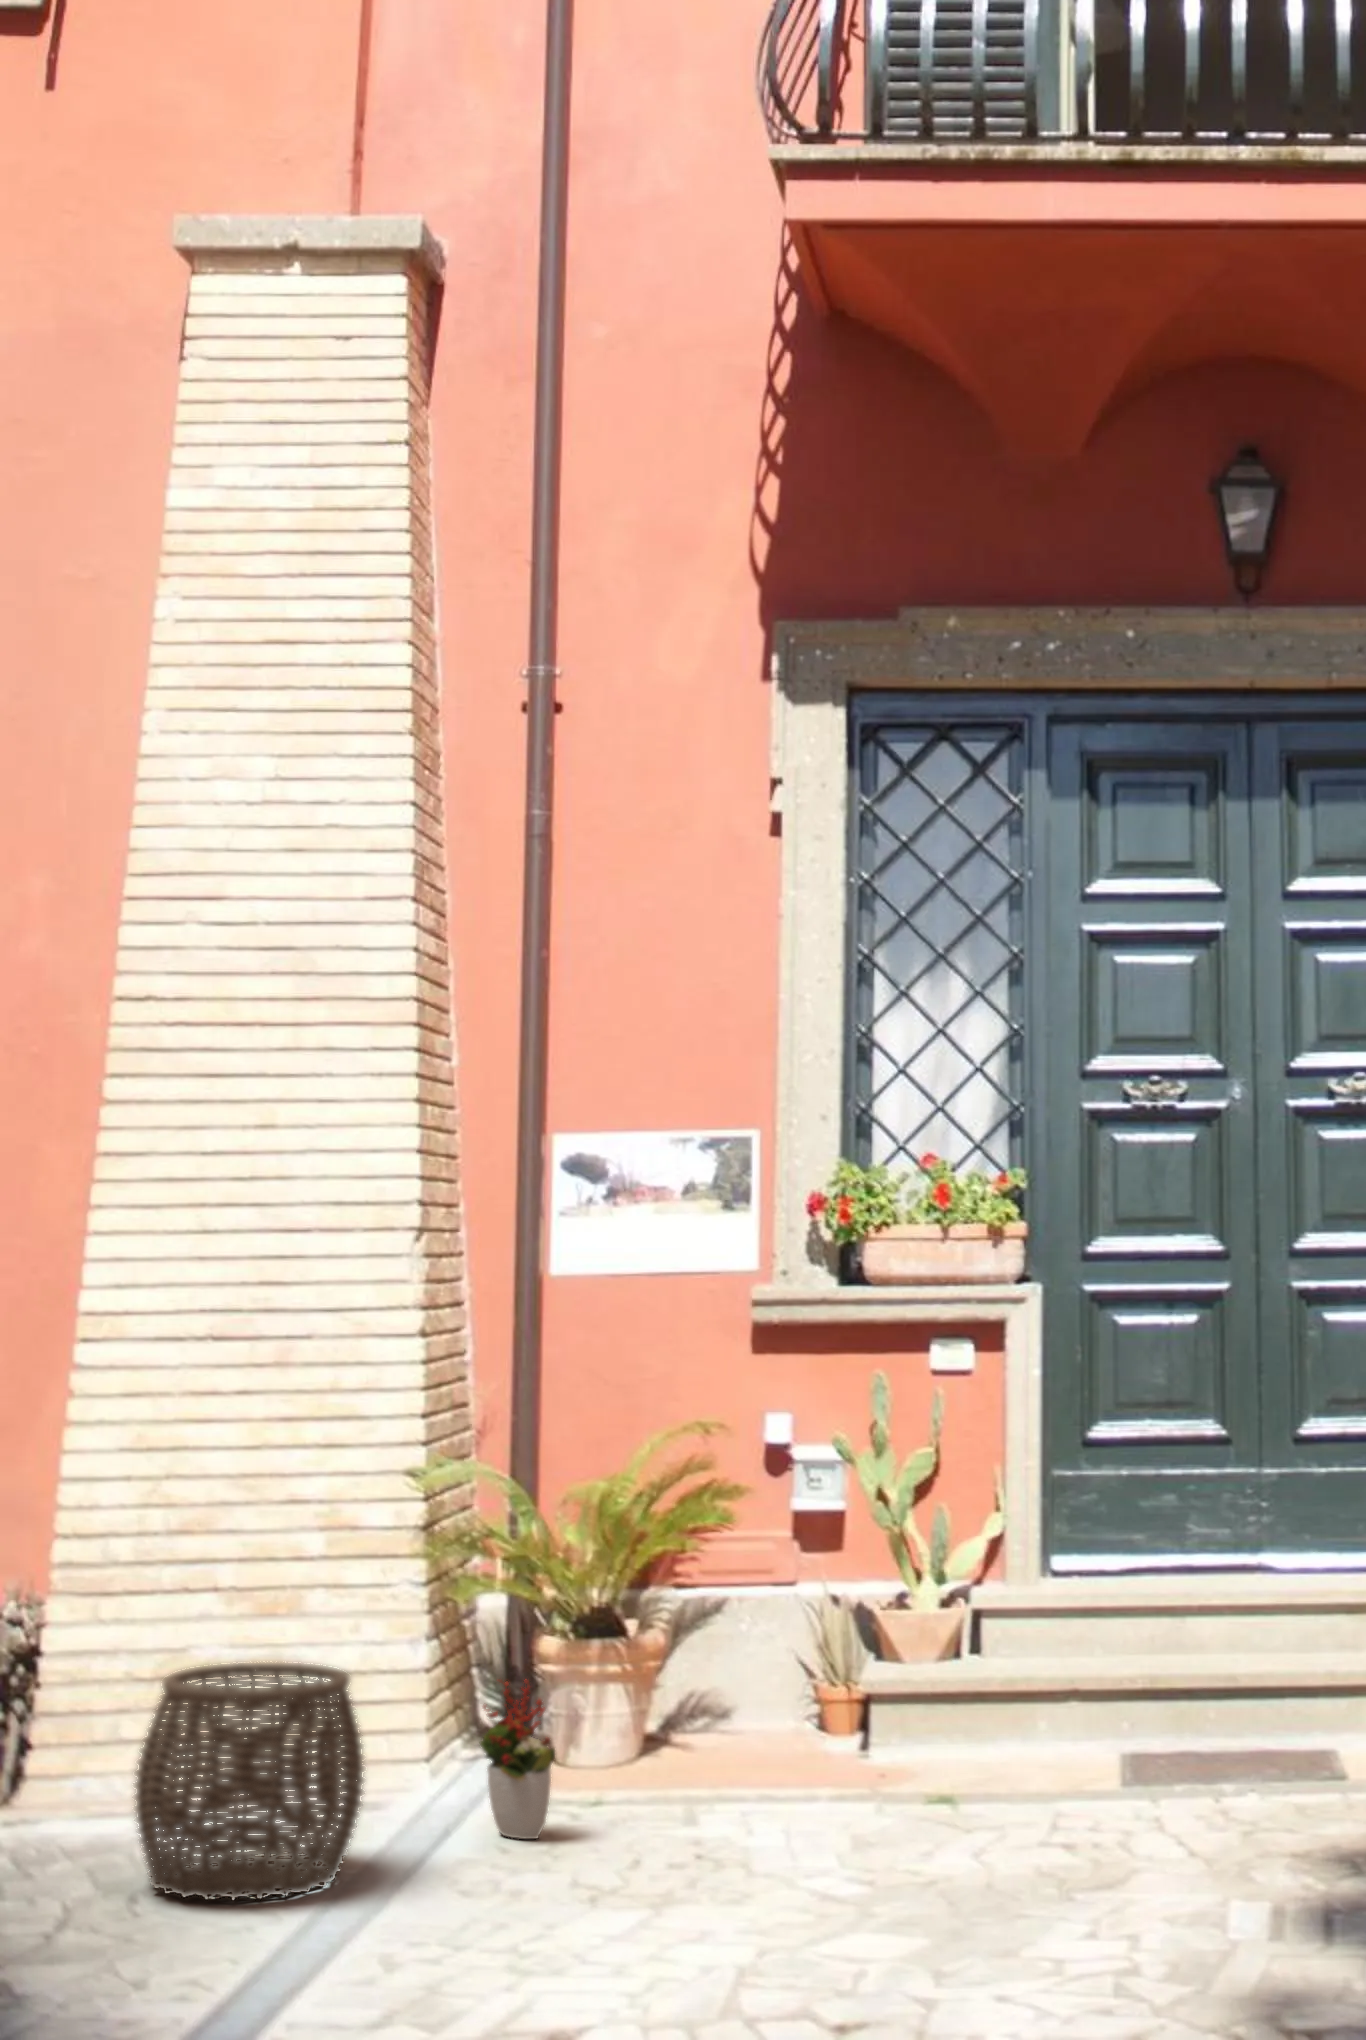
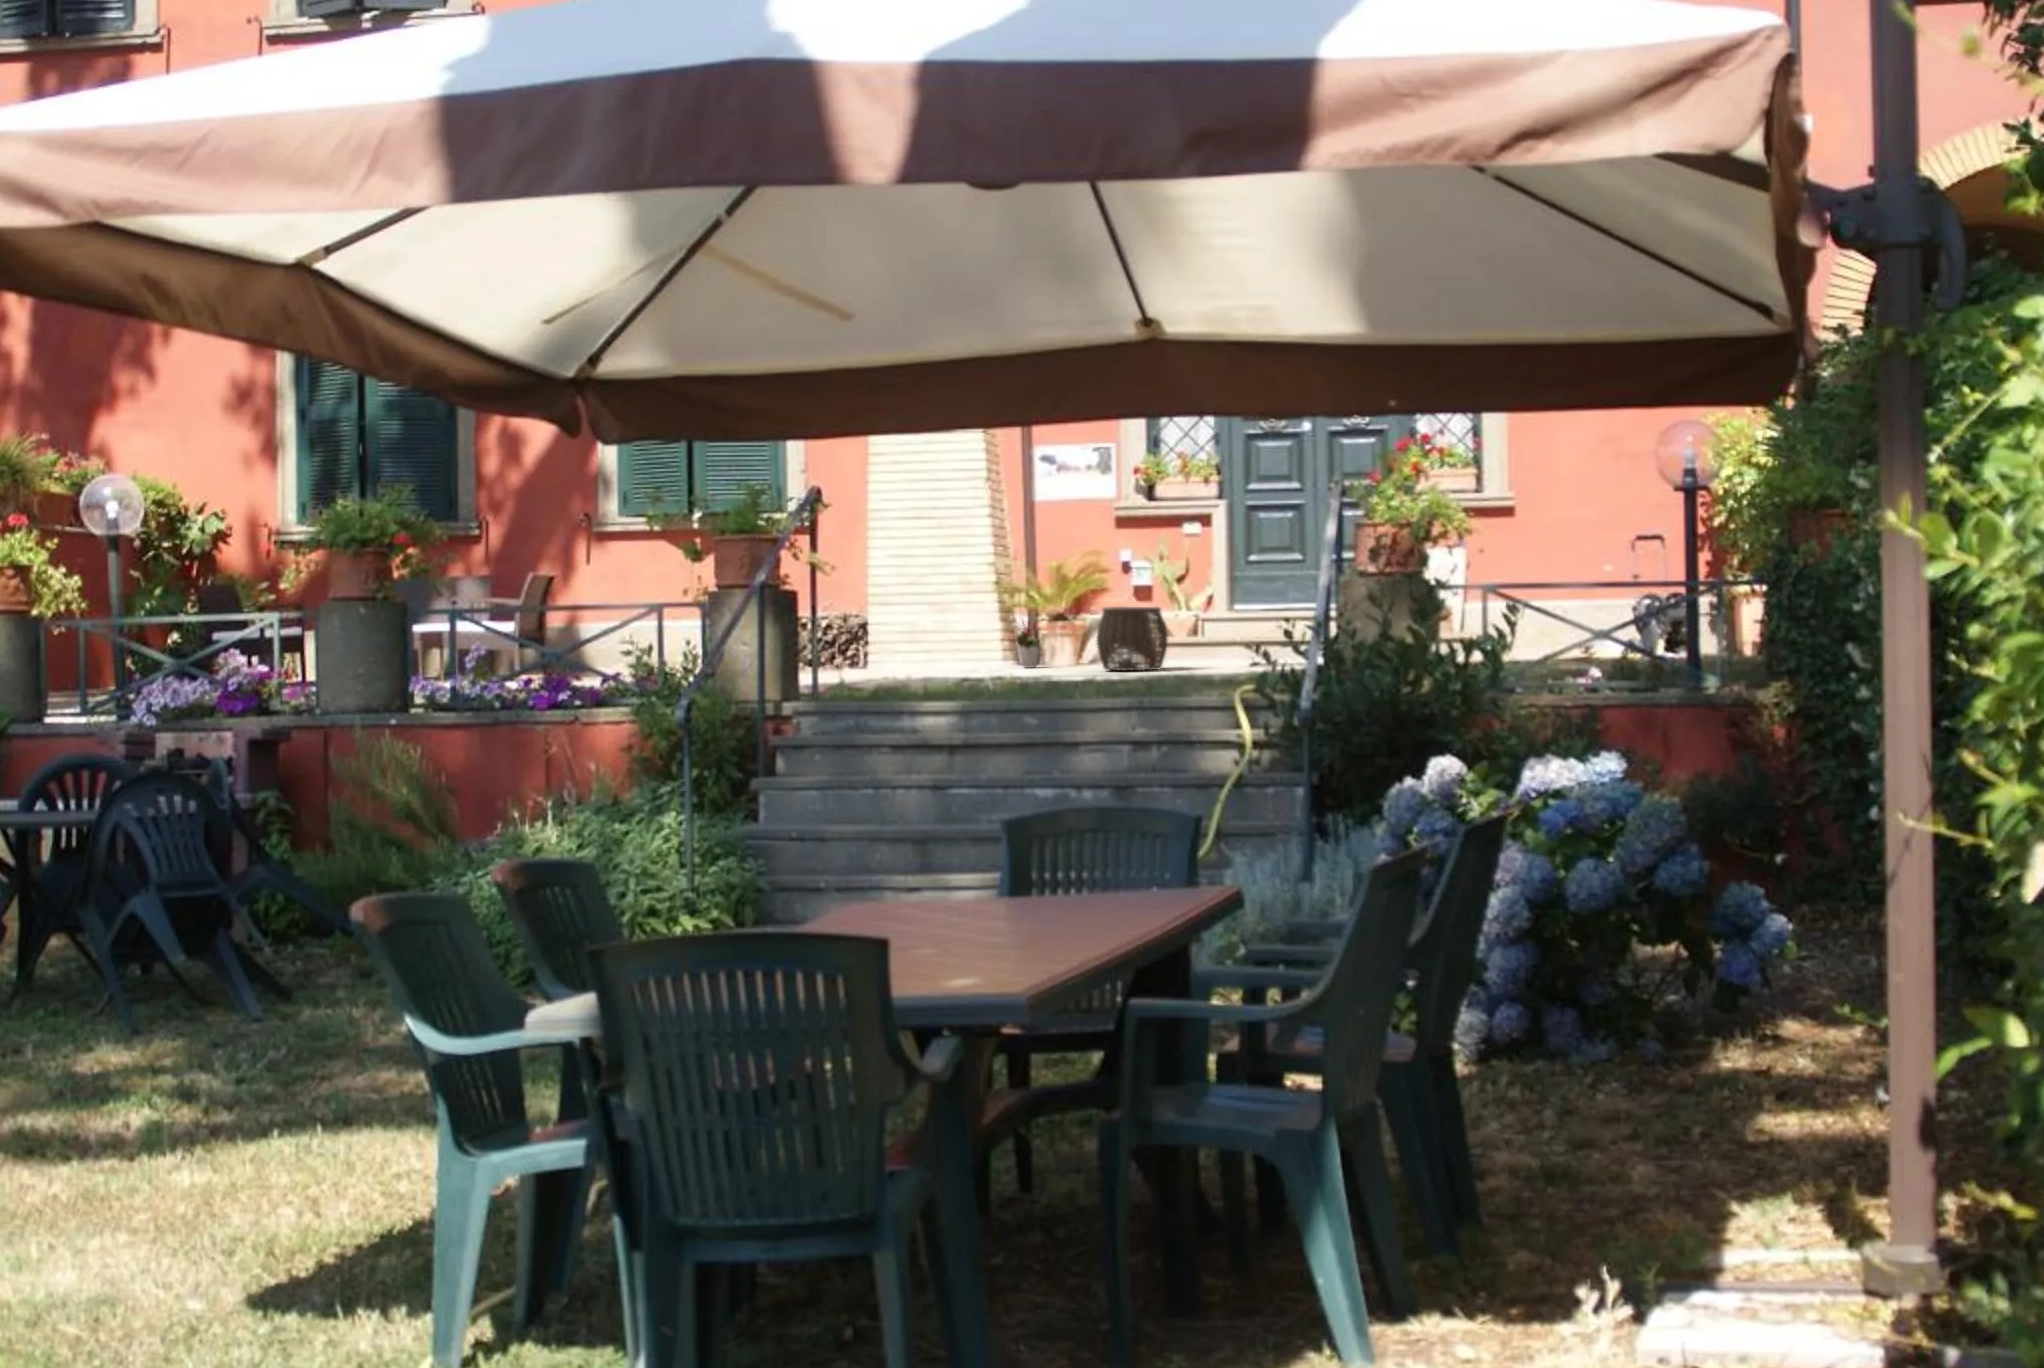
woven basket: present [135,1663,364,1899] -> present [1096,607,1168,671]

